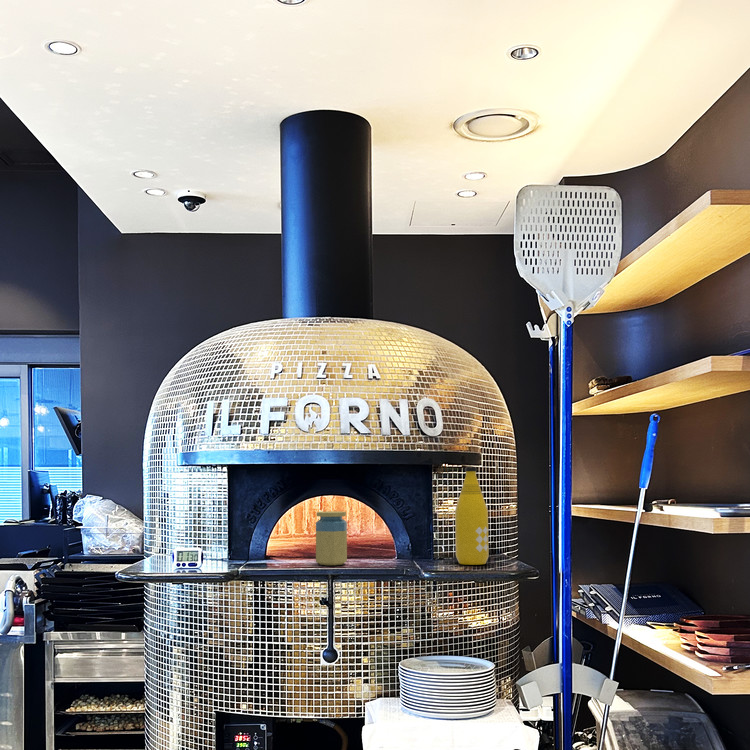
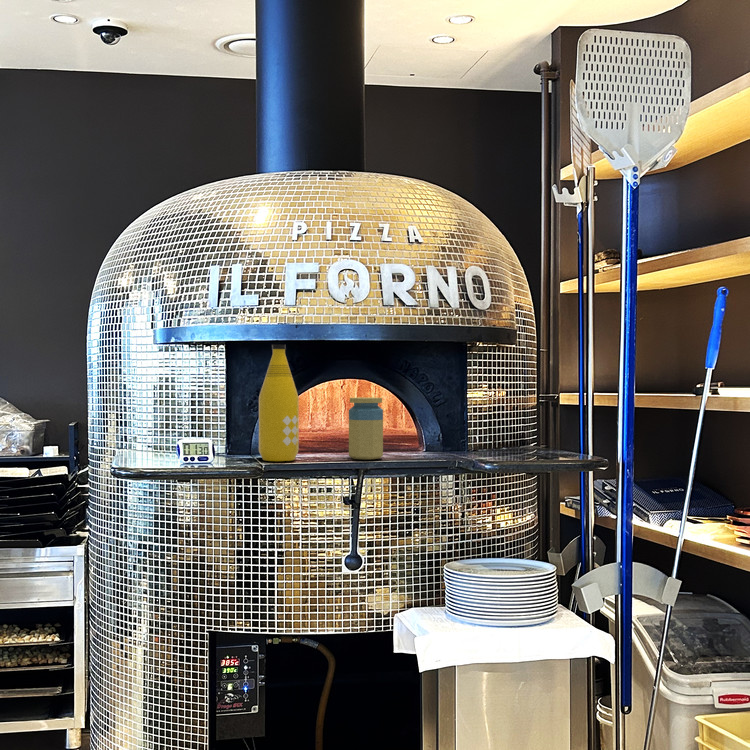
bottle: present [455,468,489,565] -> present [259,345,299,461]

